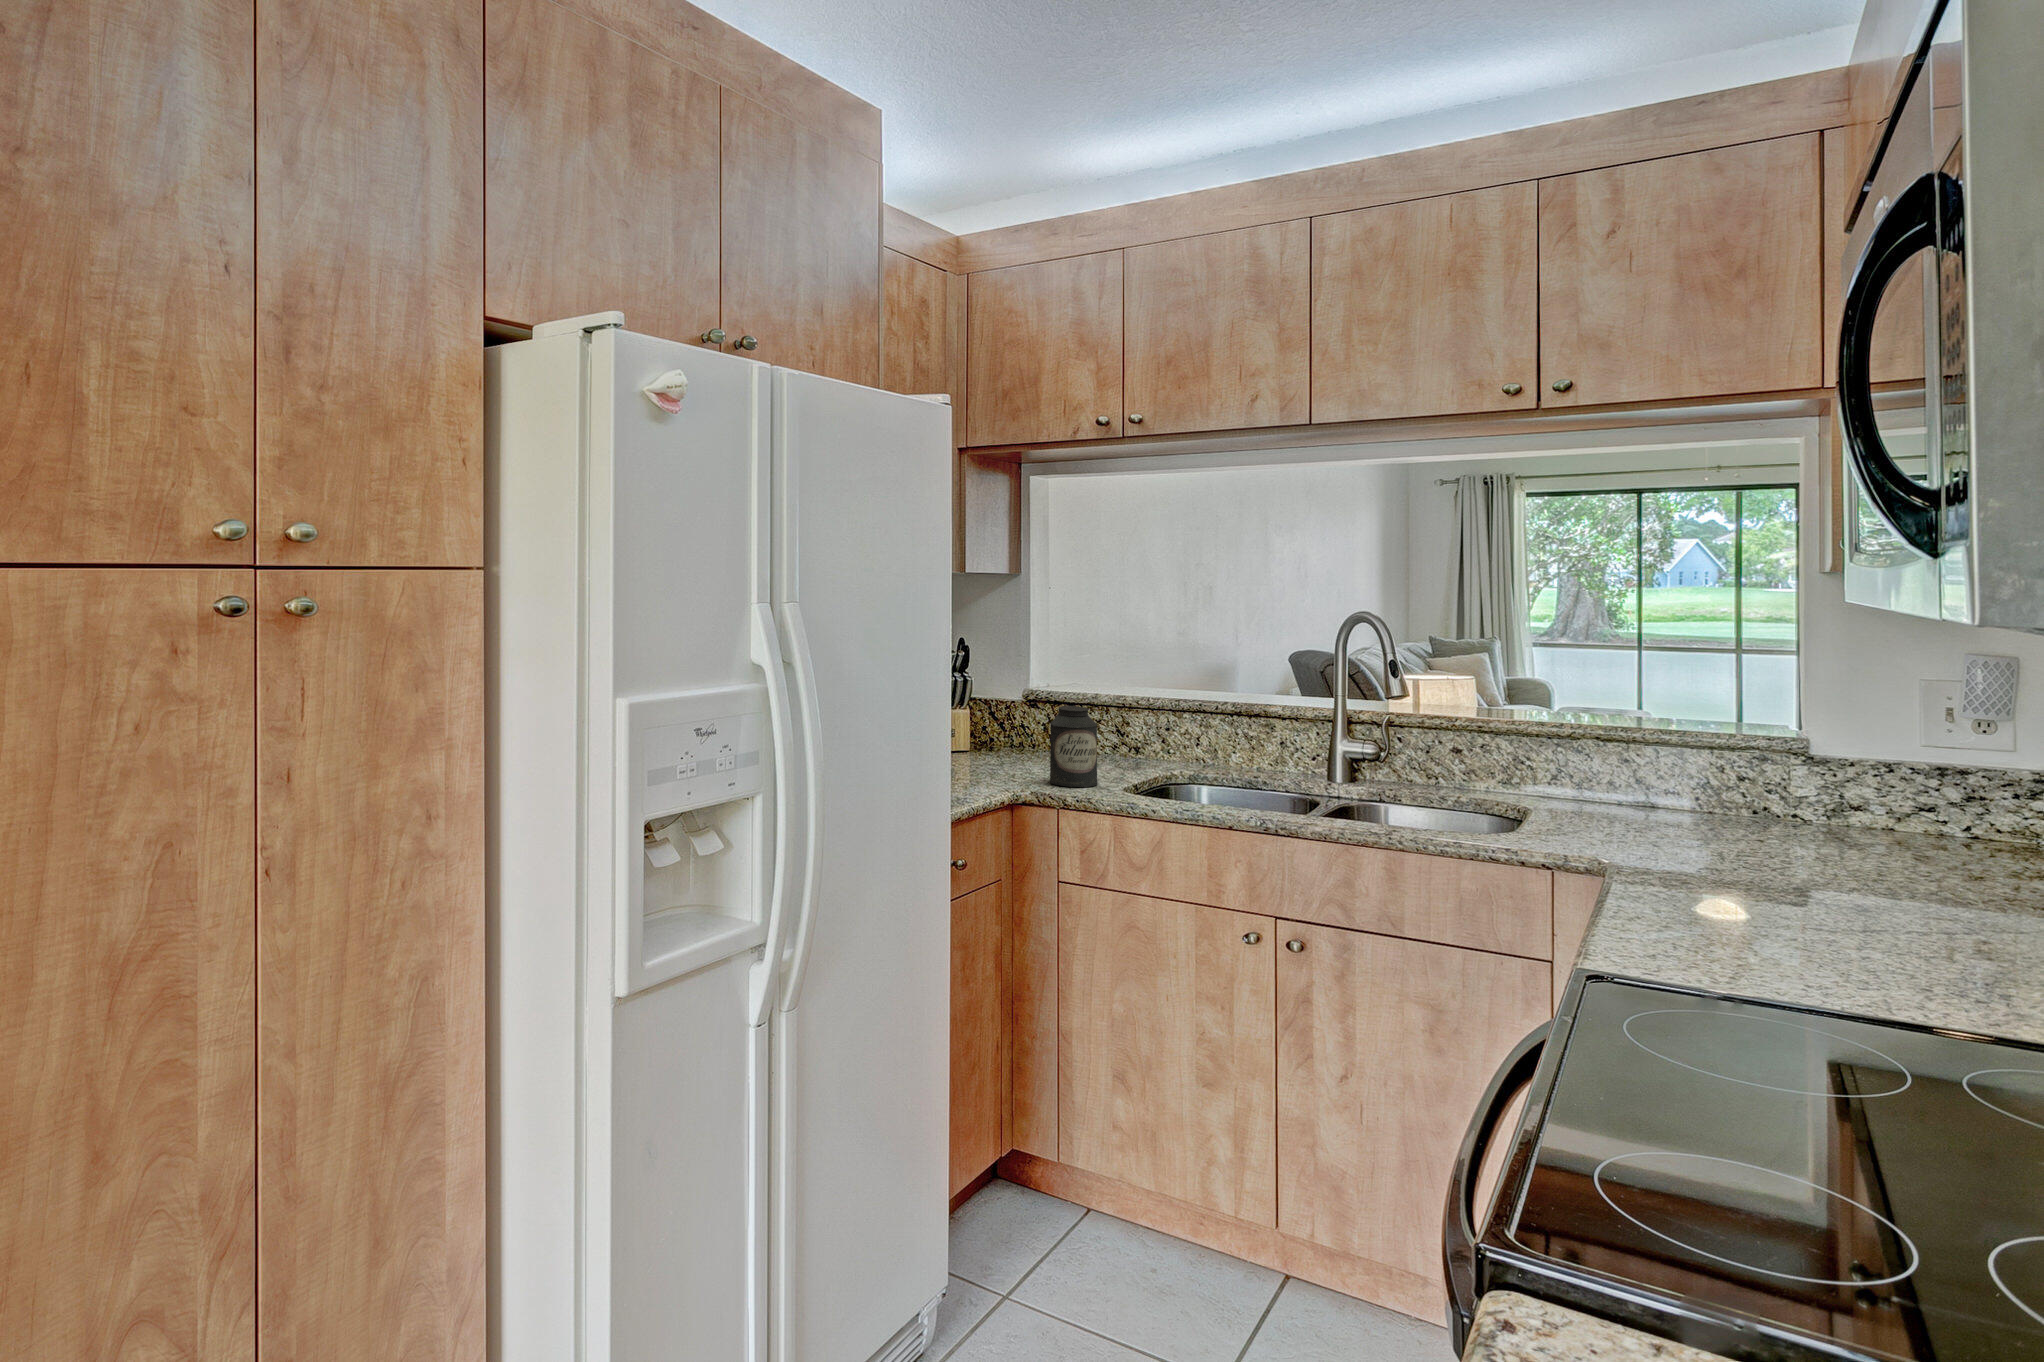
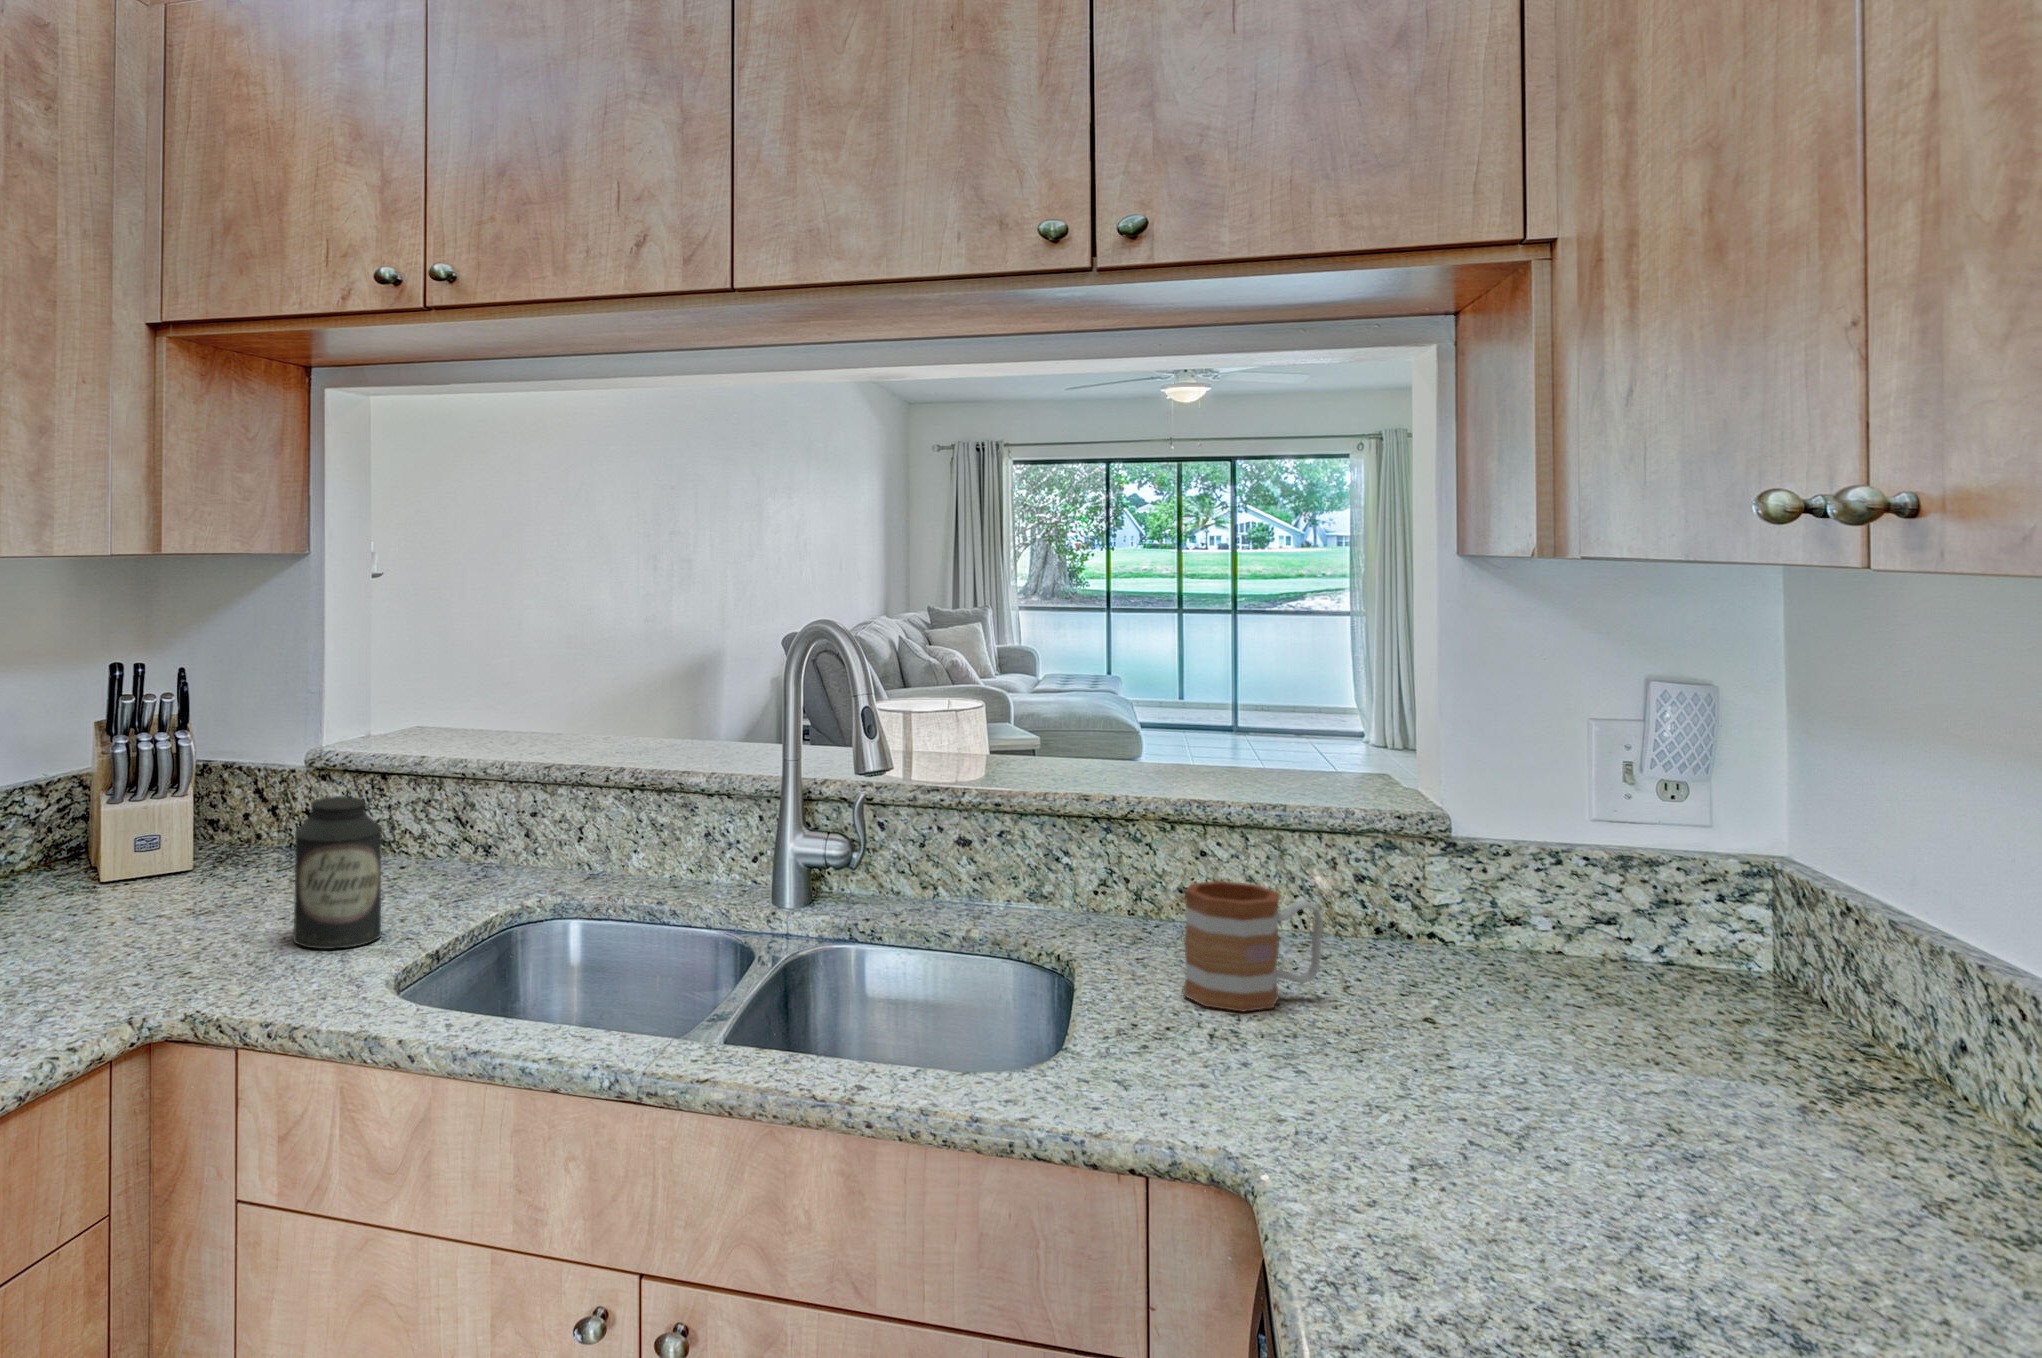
mug: none [1607,767,1703,839] -> present [1183,881,1323,1011]

